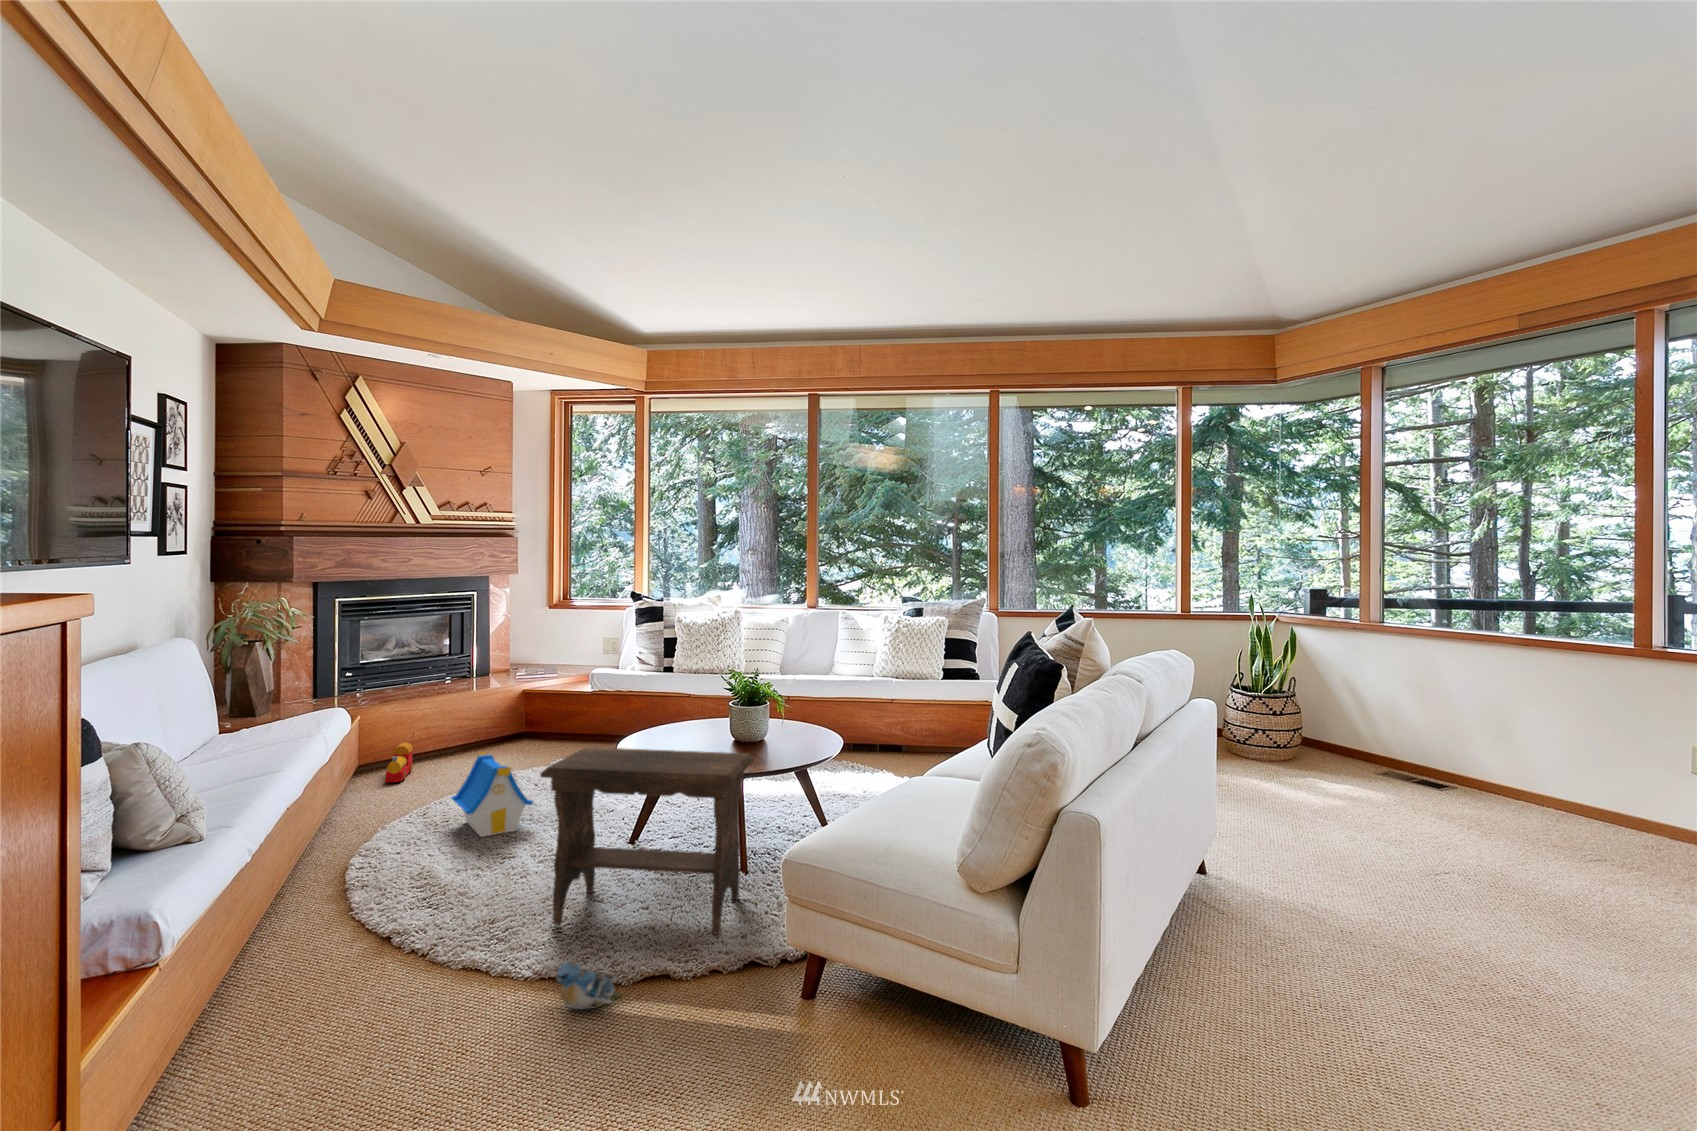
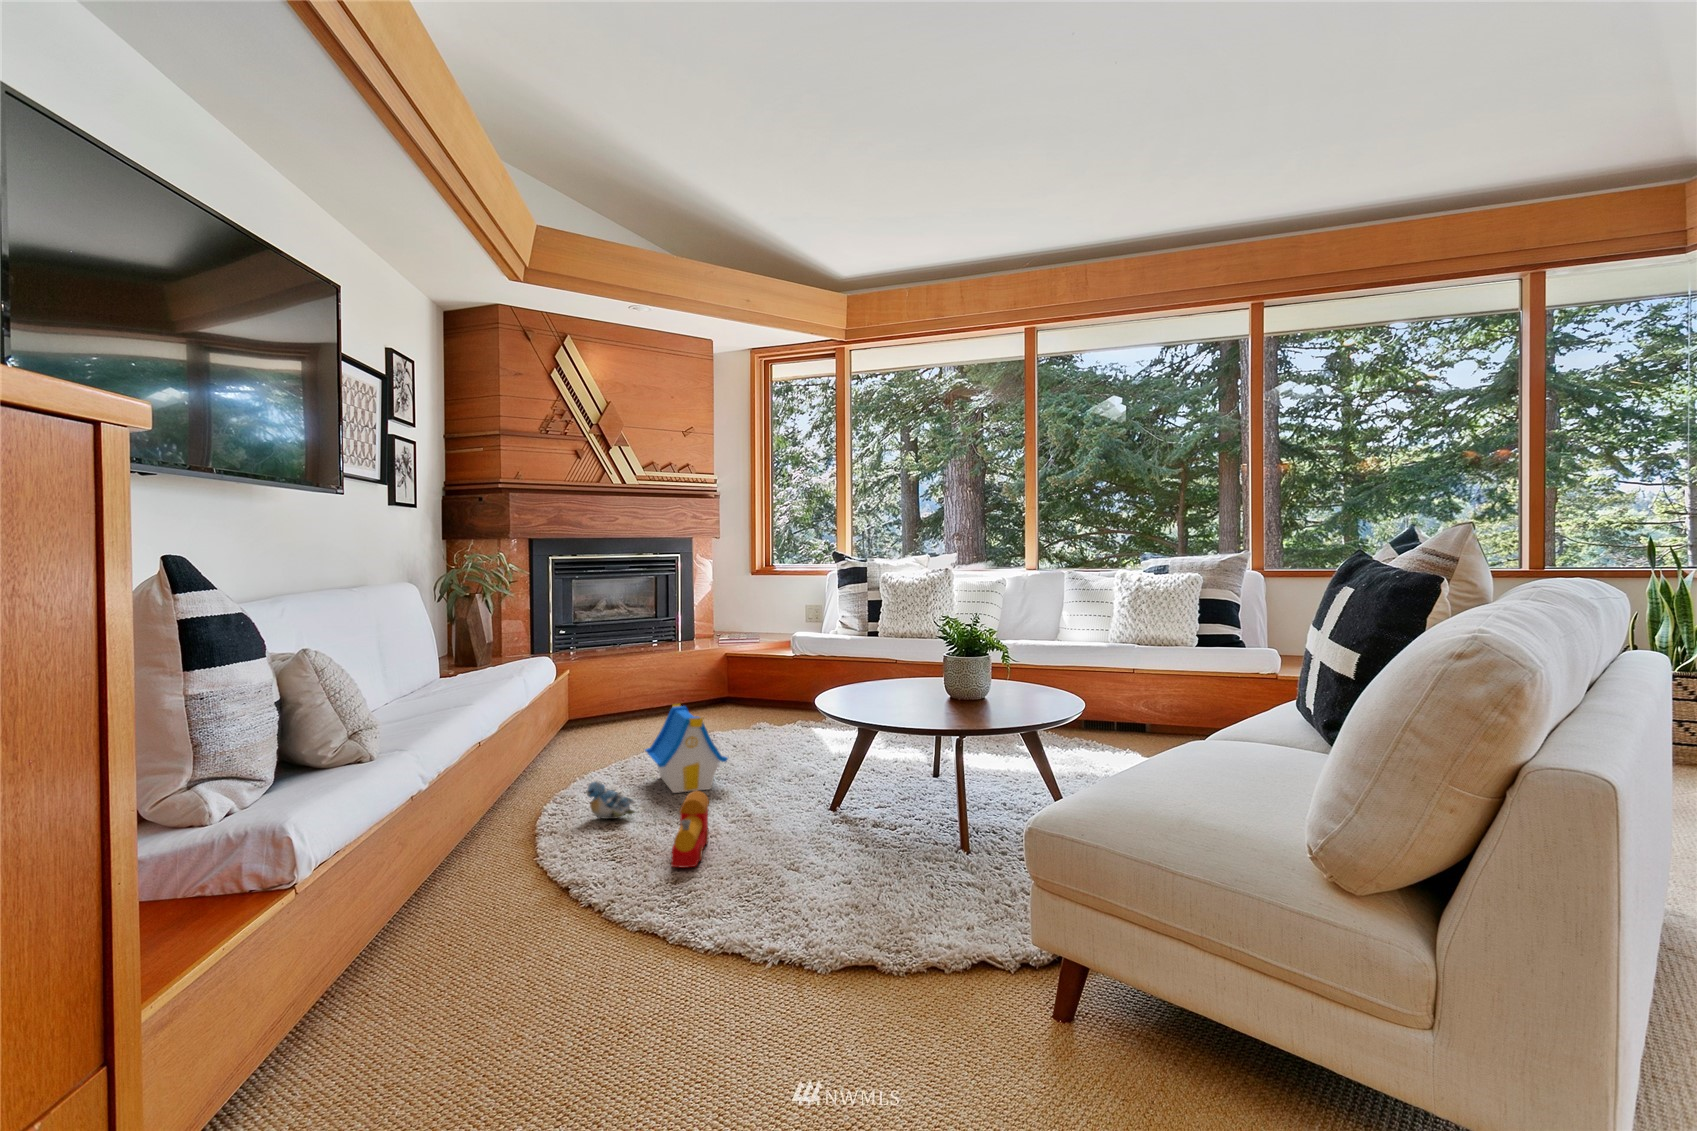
toy train: present [385,742,413,782] -> present [671,791,709,868]
footstool: present [540,747,754,934] -> none [725,689,978,921]
plush toy: present [555,962,621,1009] -> present [587,782,635,819]

